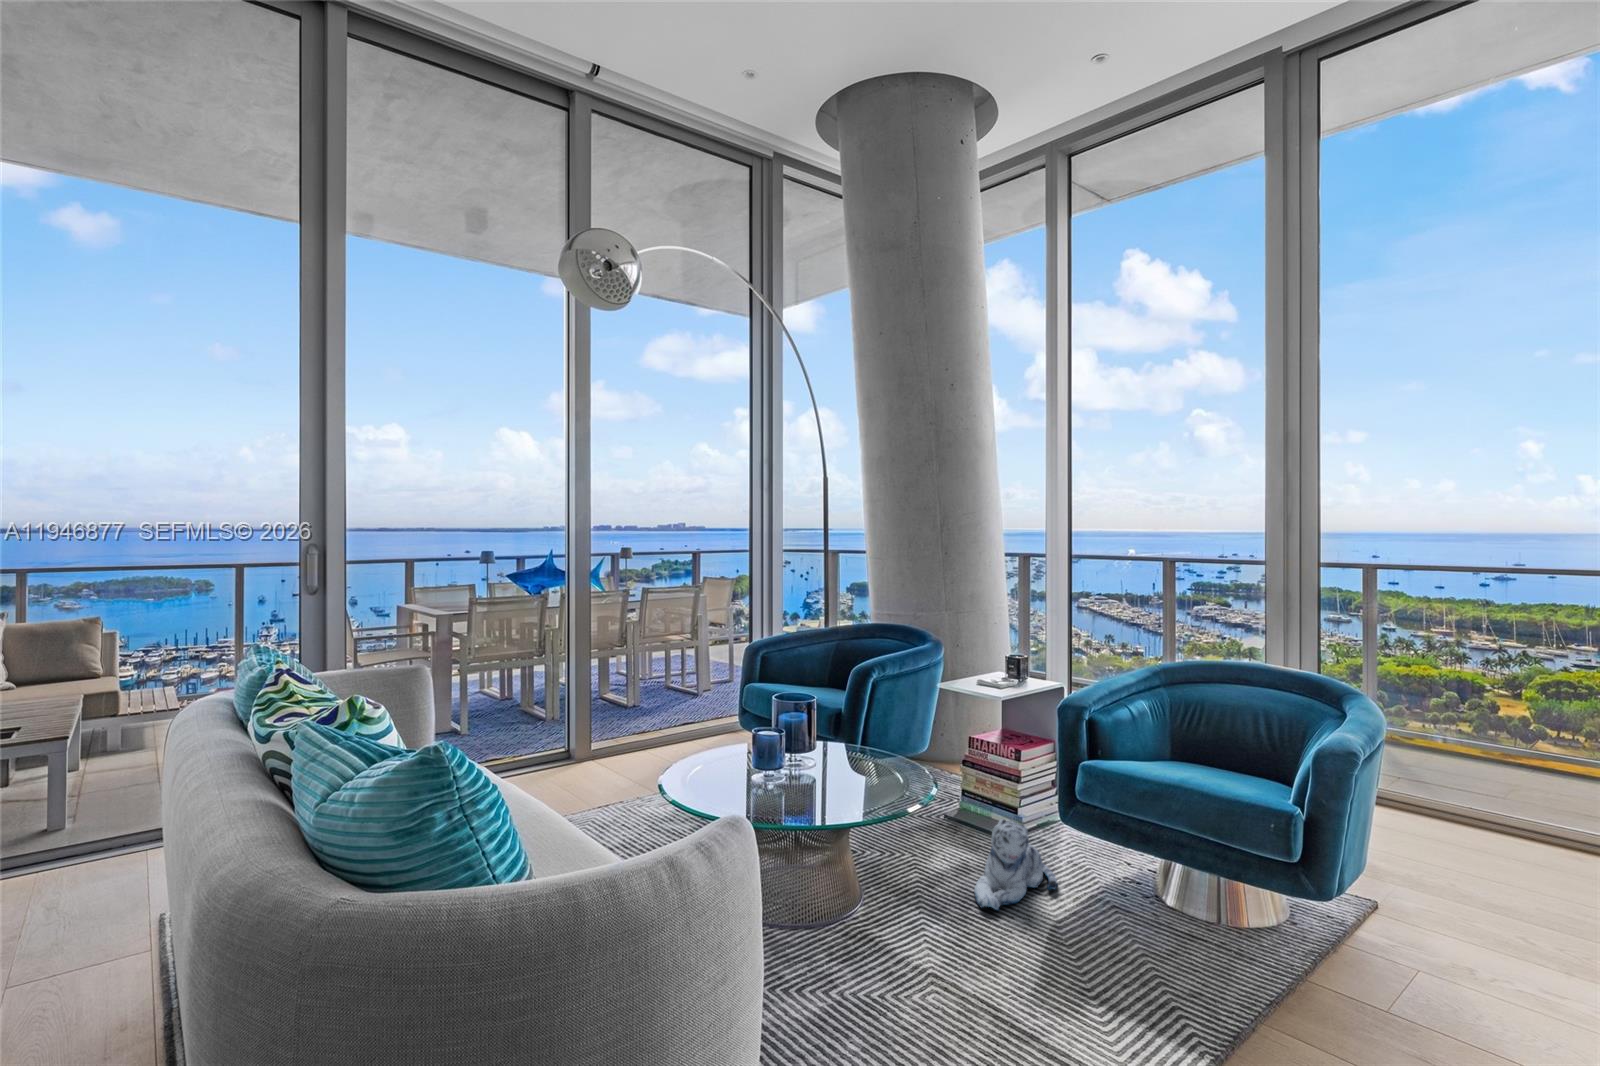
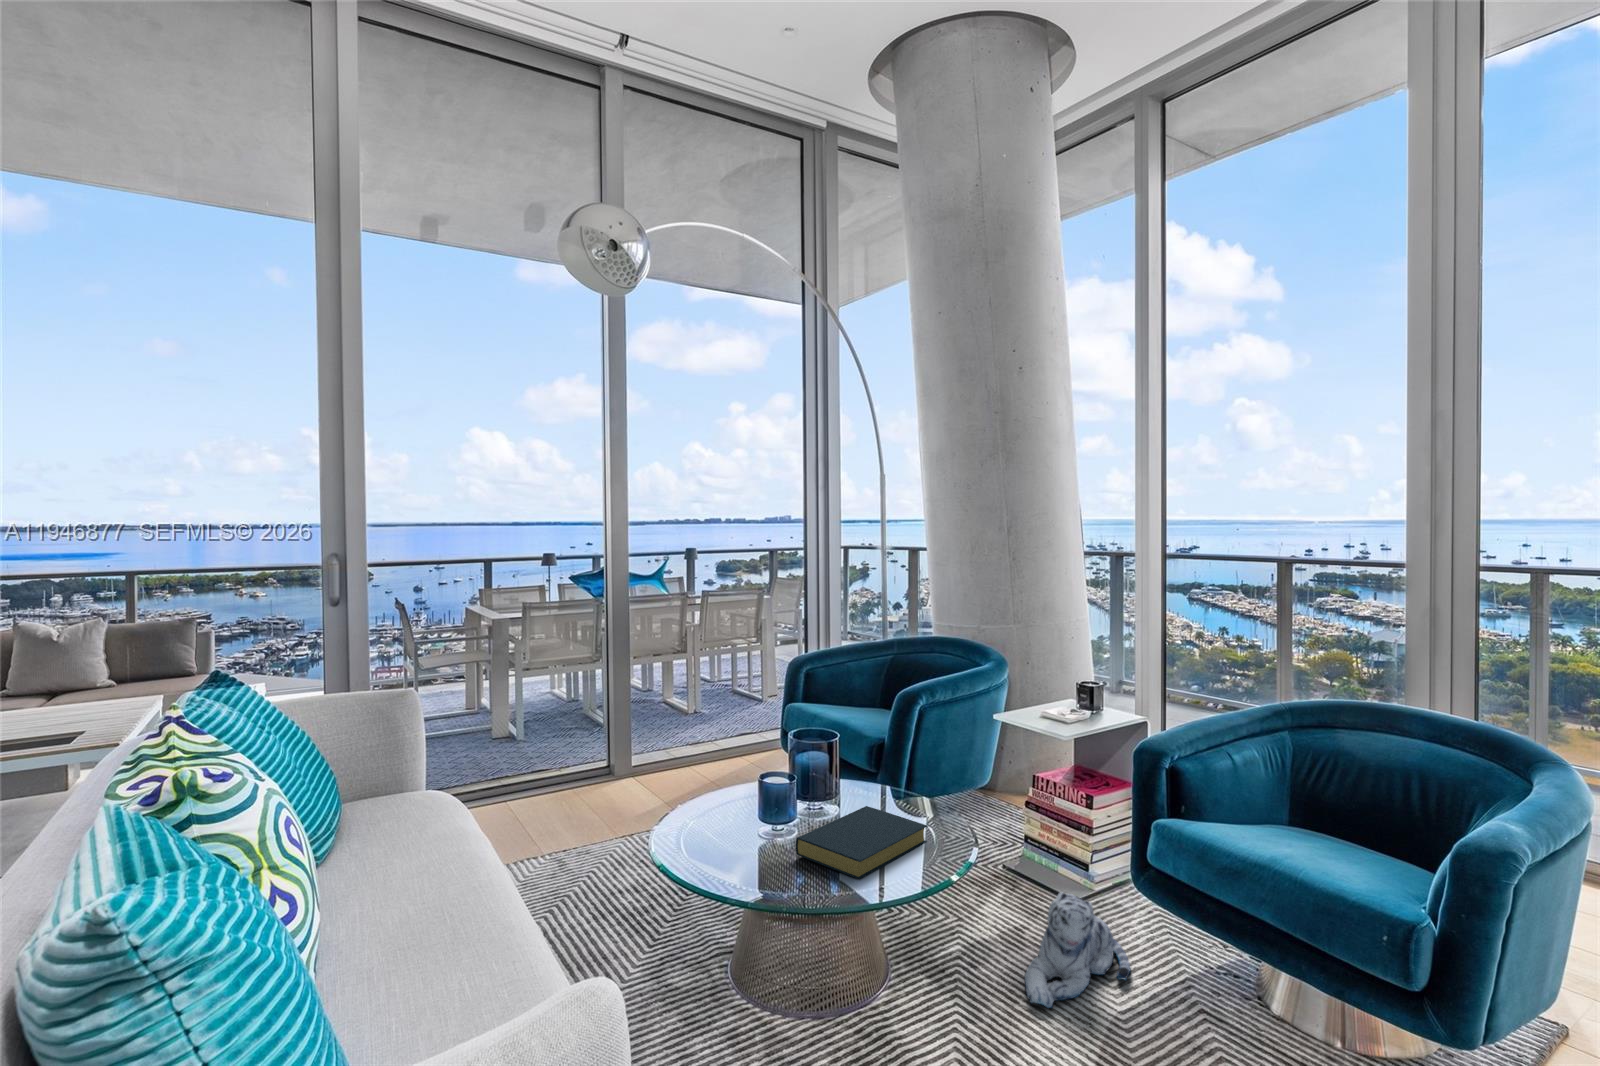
hardback book: none [787,756,894,804] -> present [796,806,927,880]

